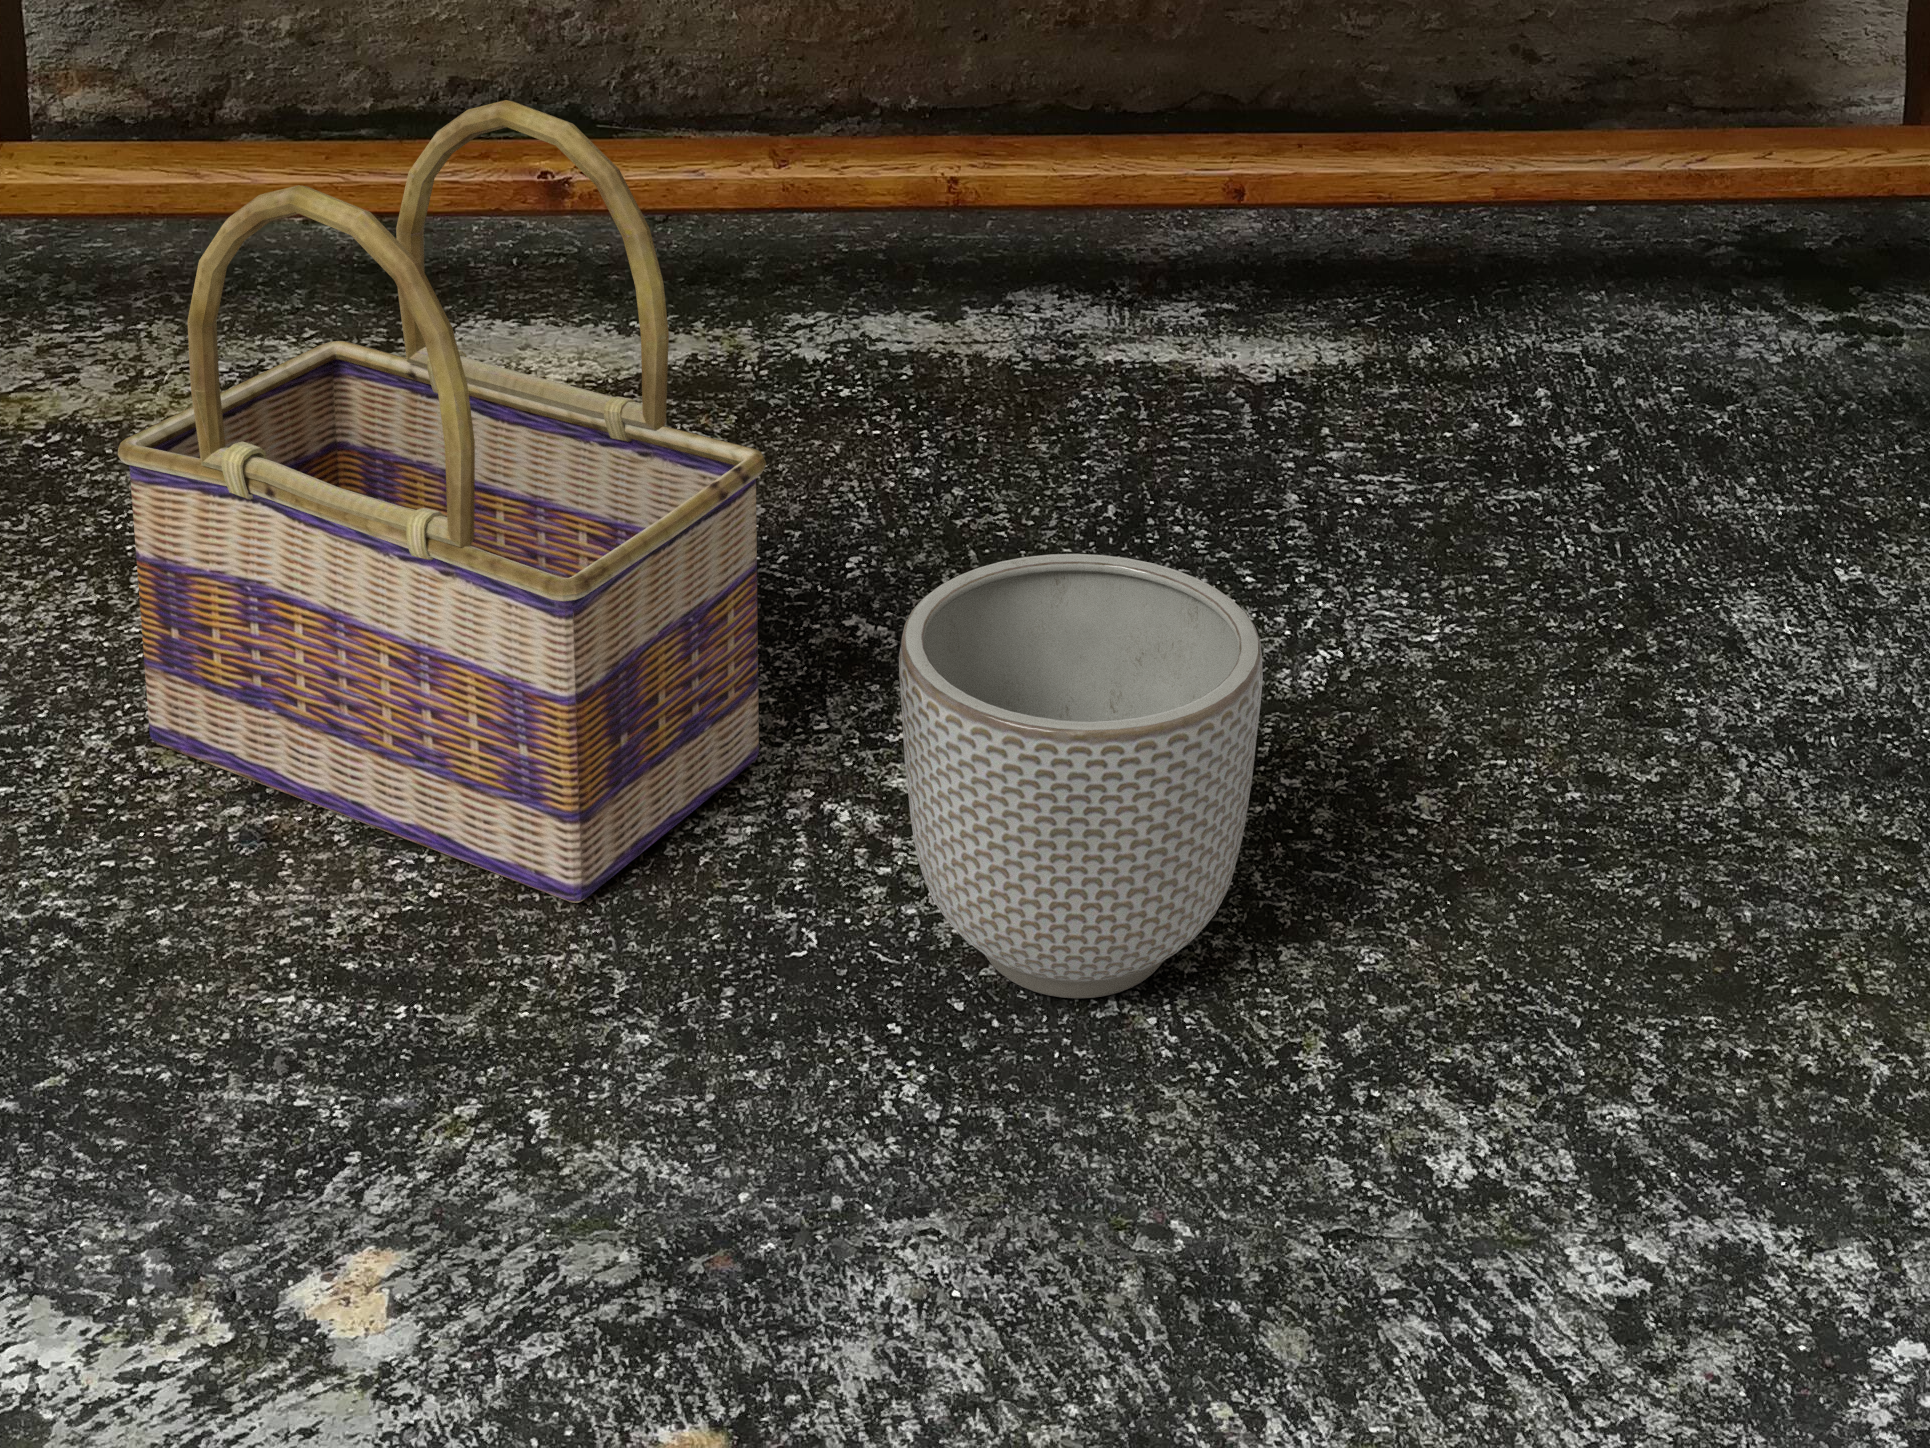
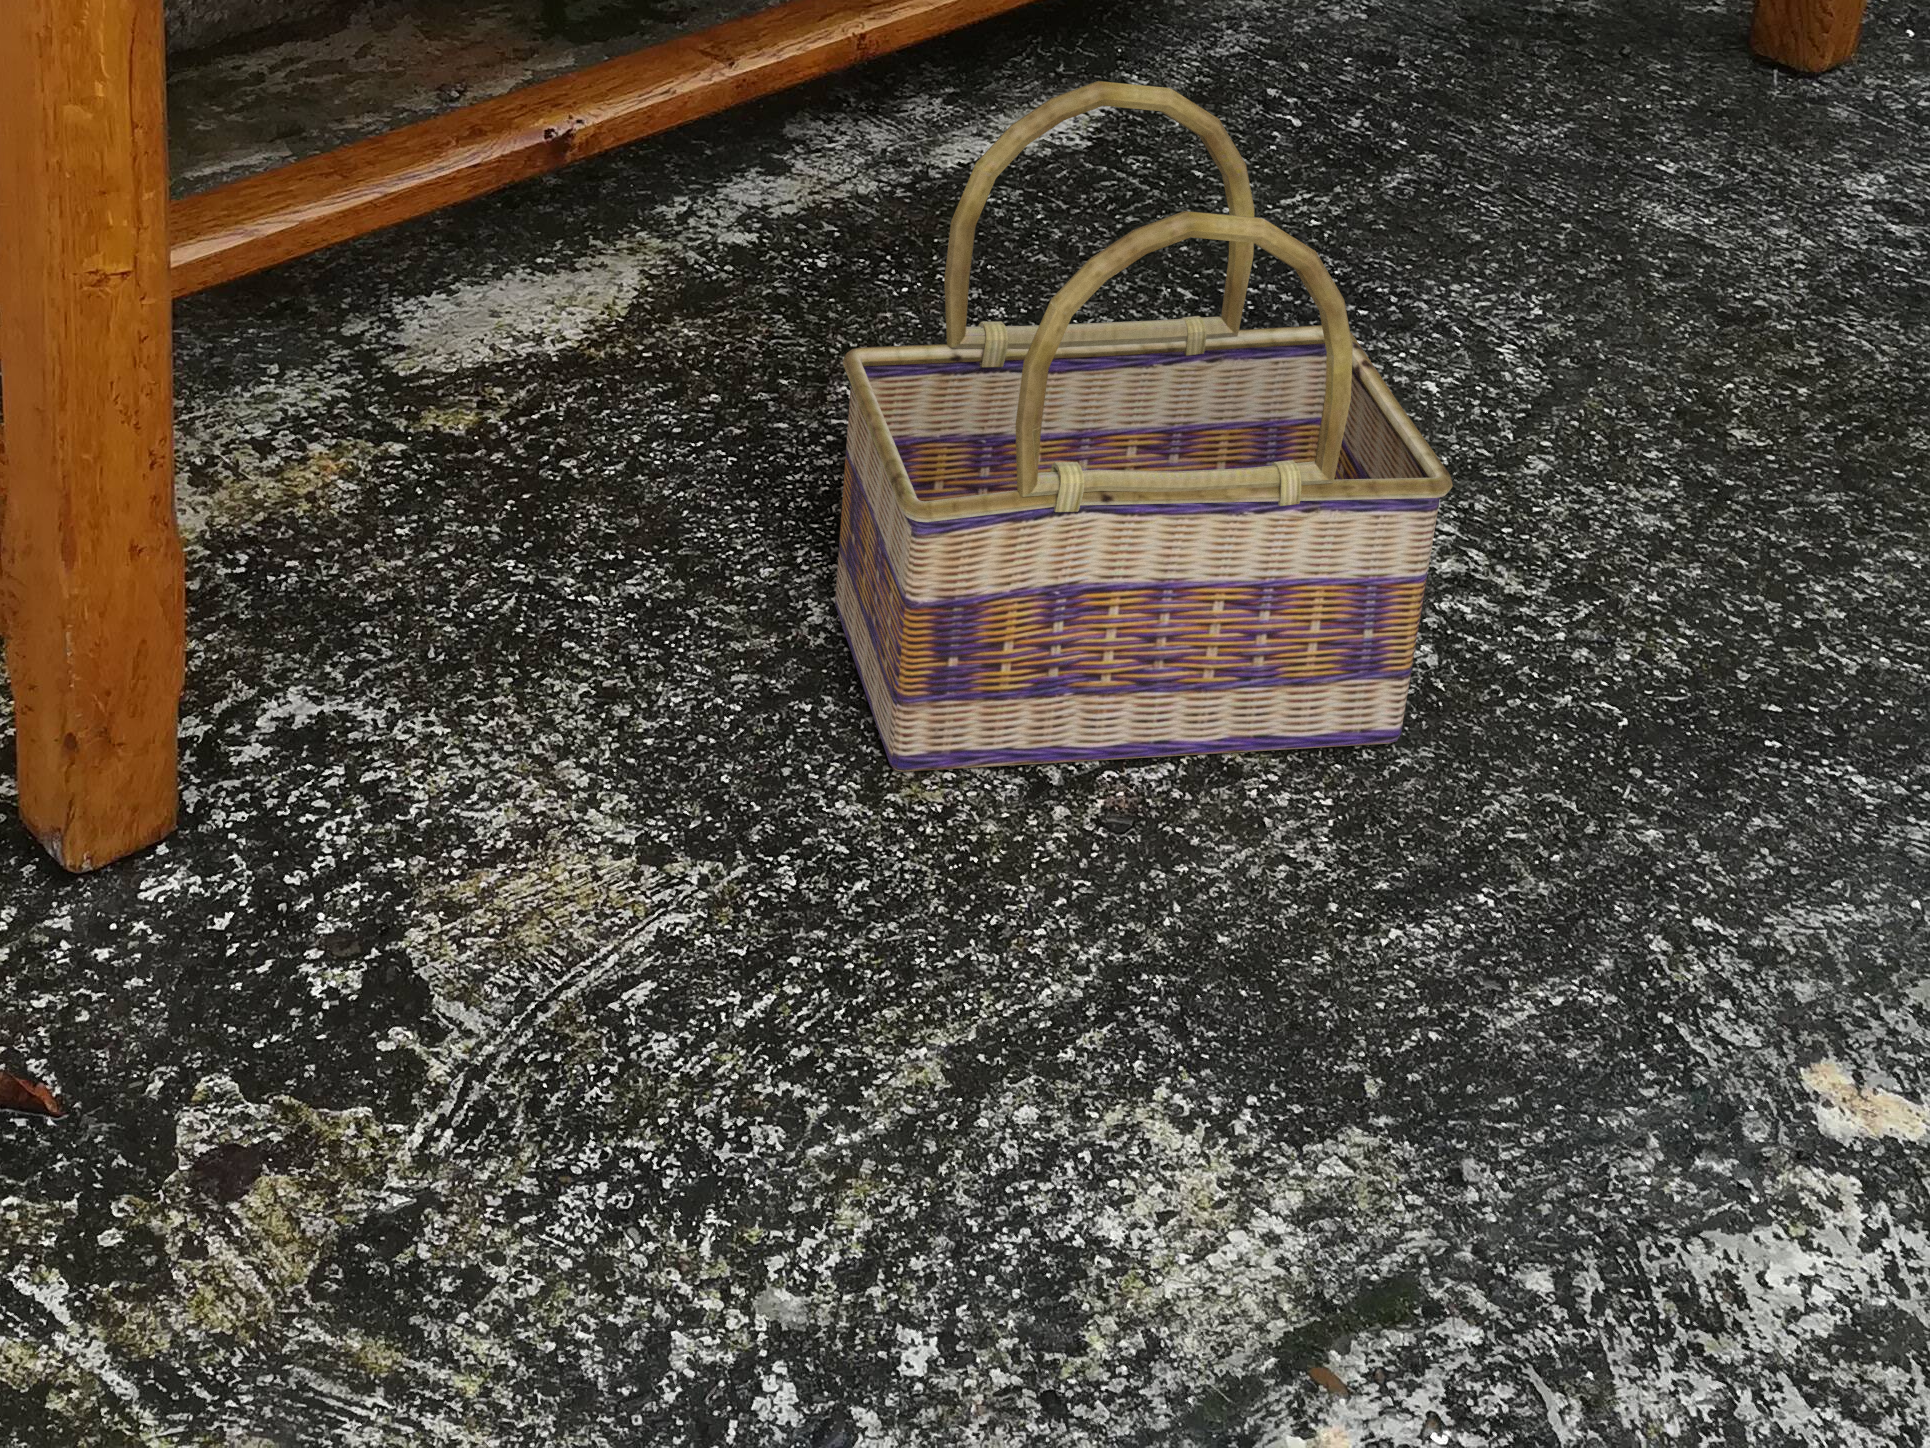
planter: present [899,554,1263,998] -> none [1573,315,1893,663]

